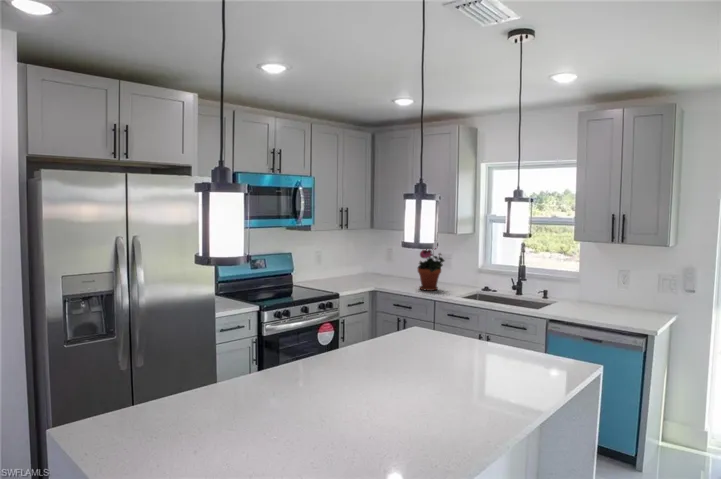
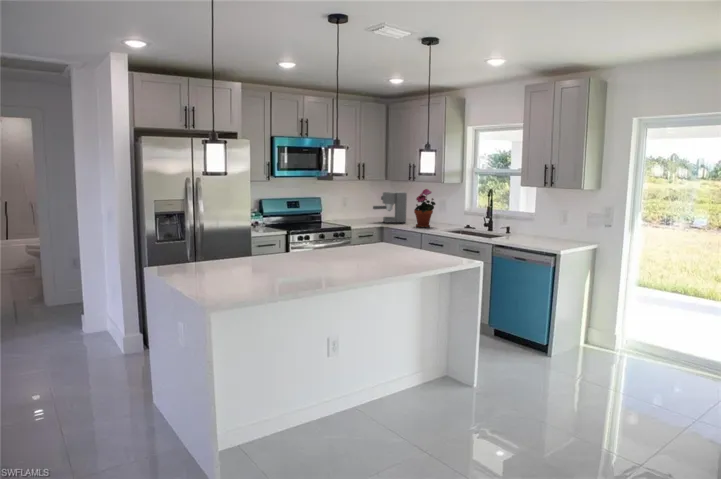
coffee maker: none [356,243,400,283] -> present [373,192,407,223]

